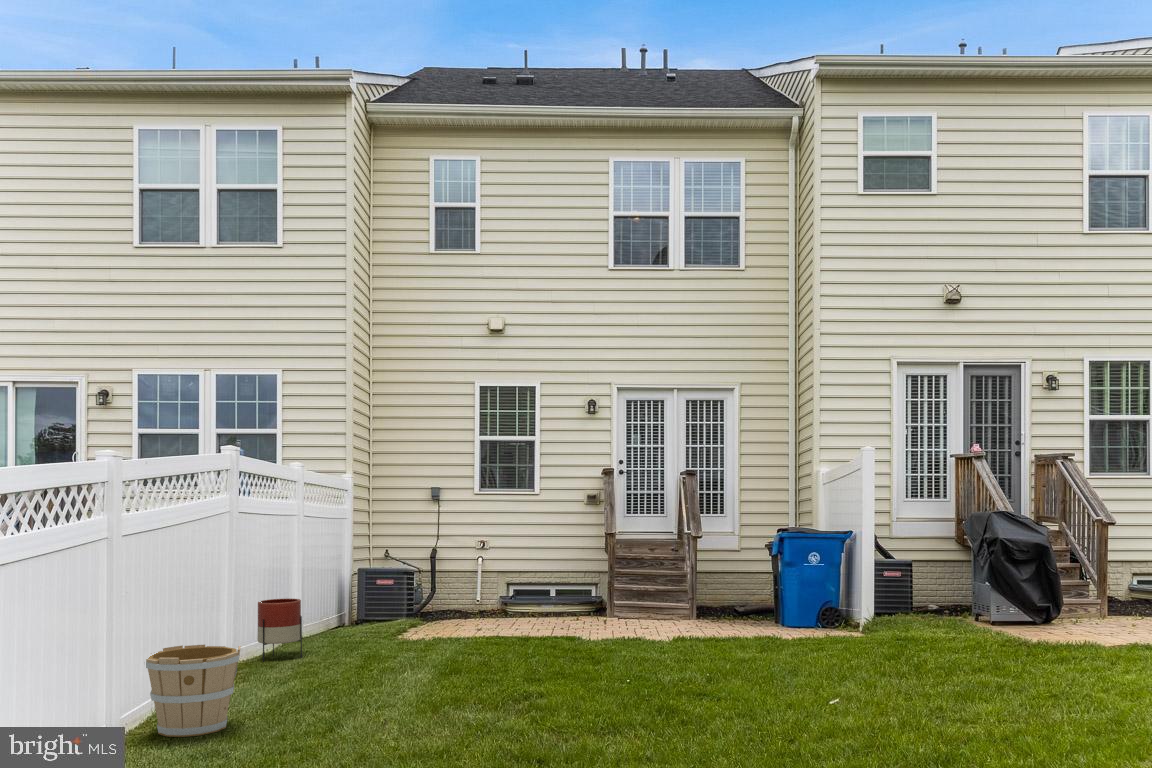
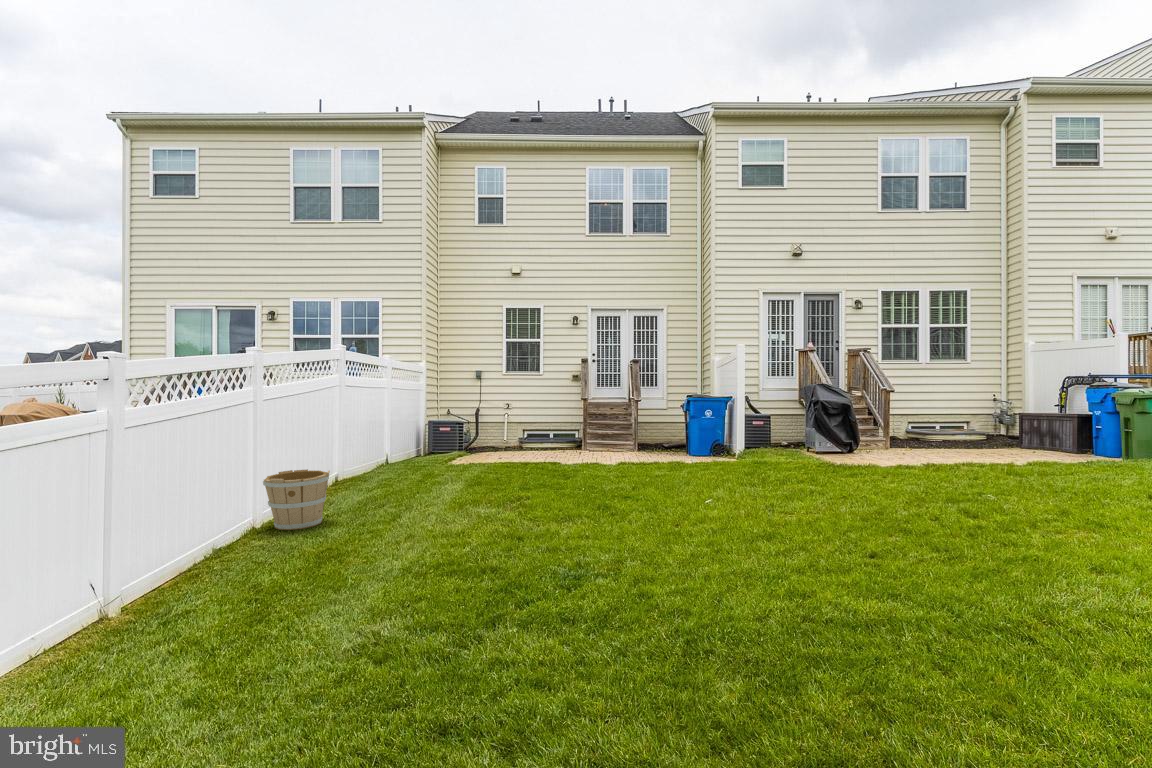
planter: present [257,598,302,662] -> none [358,439,387,478]

